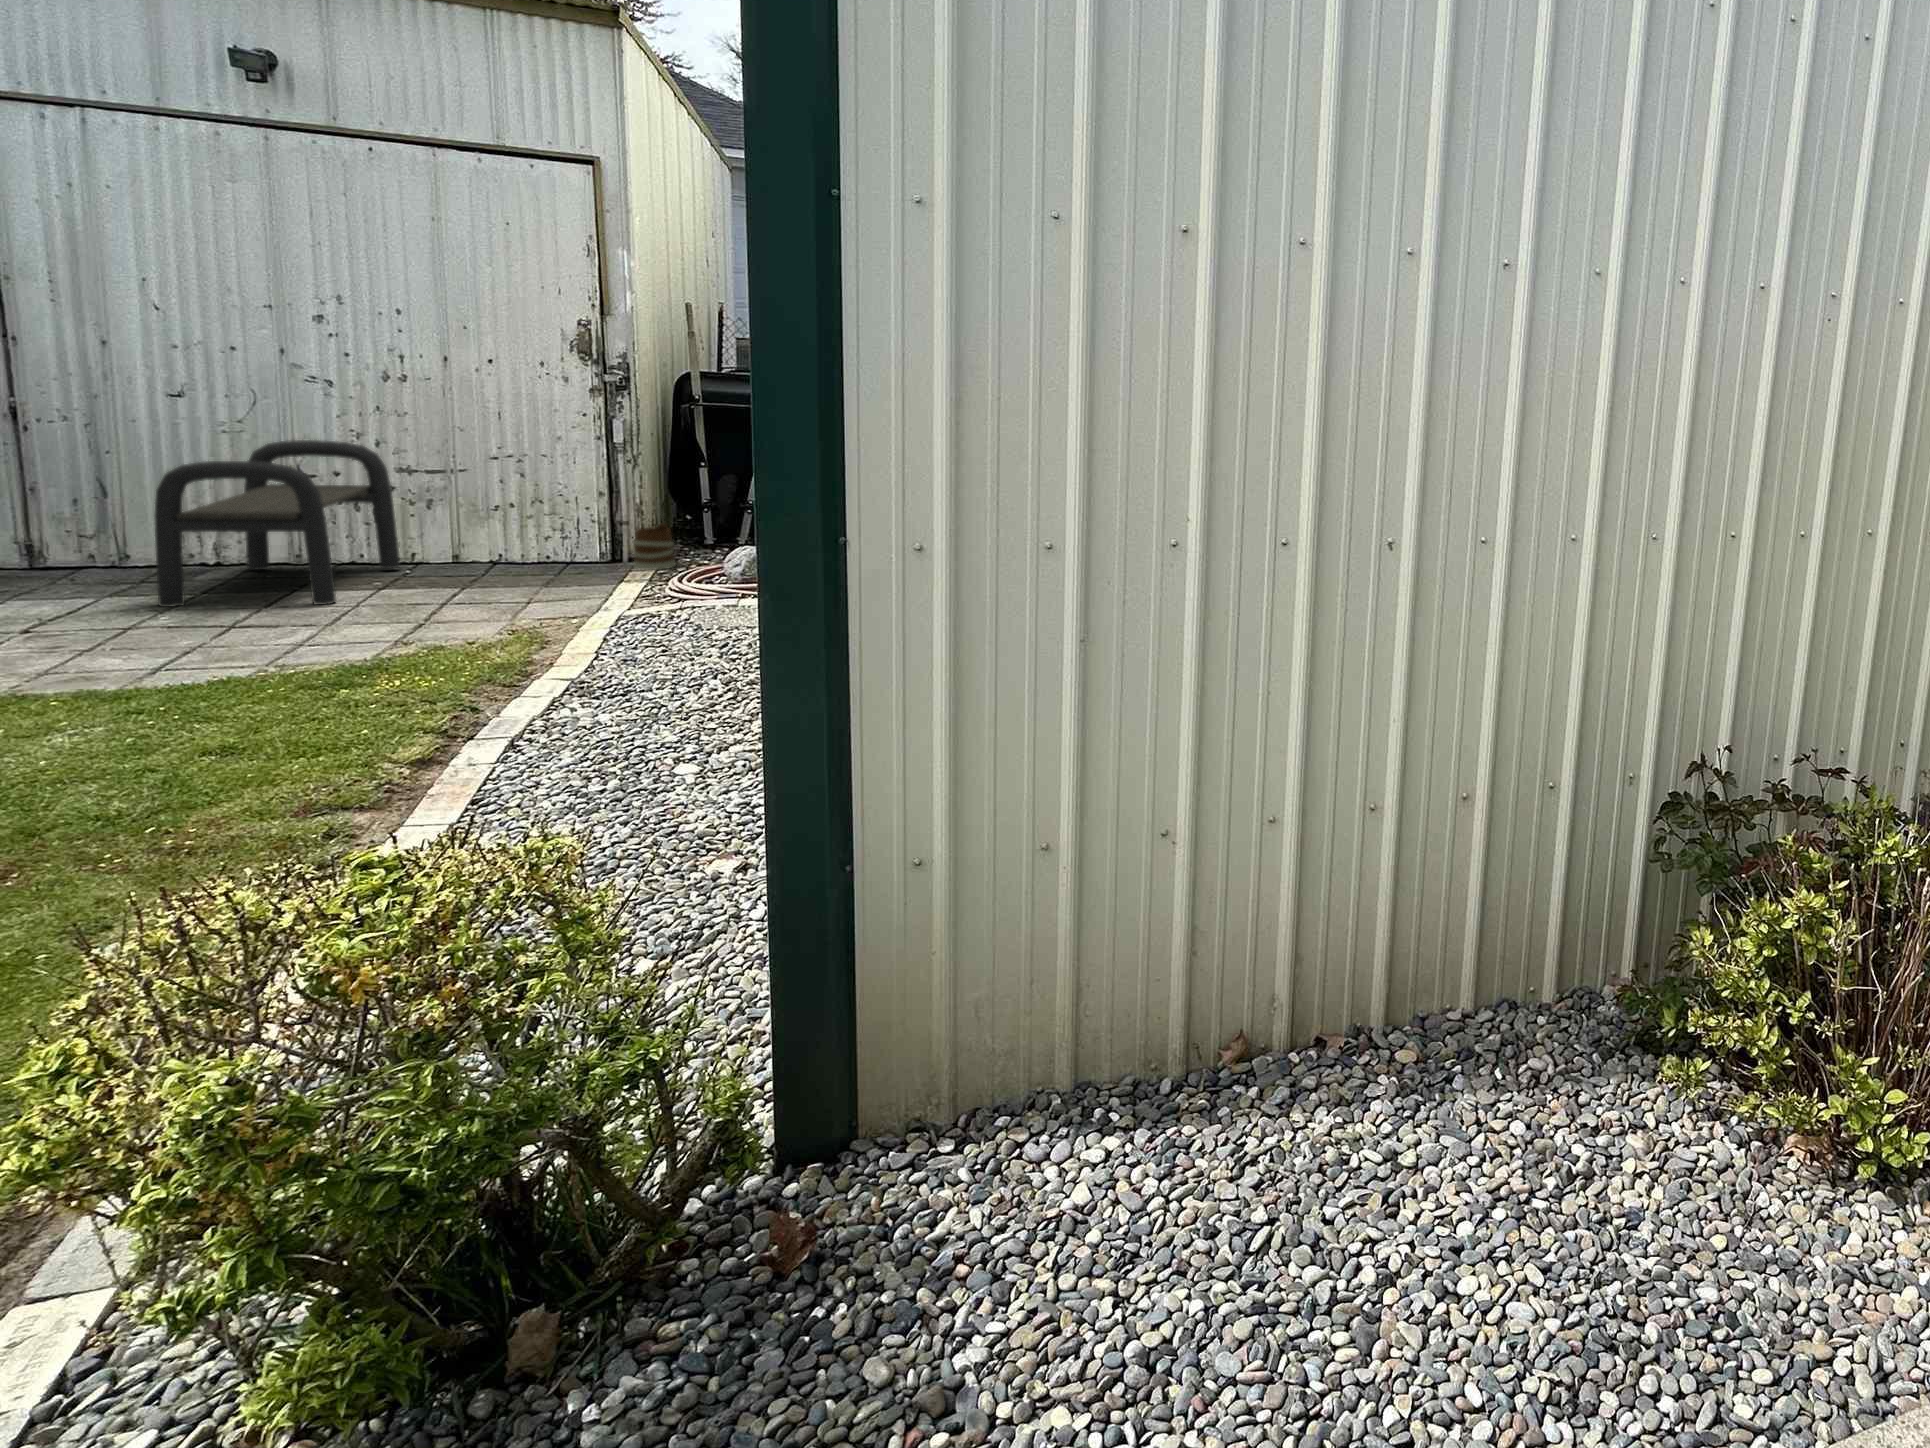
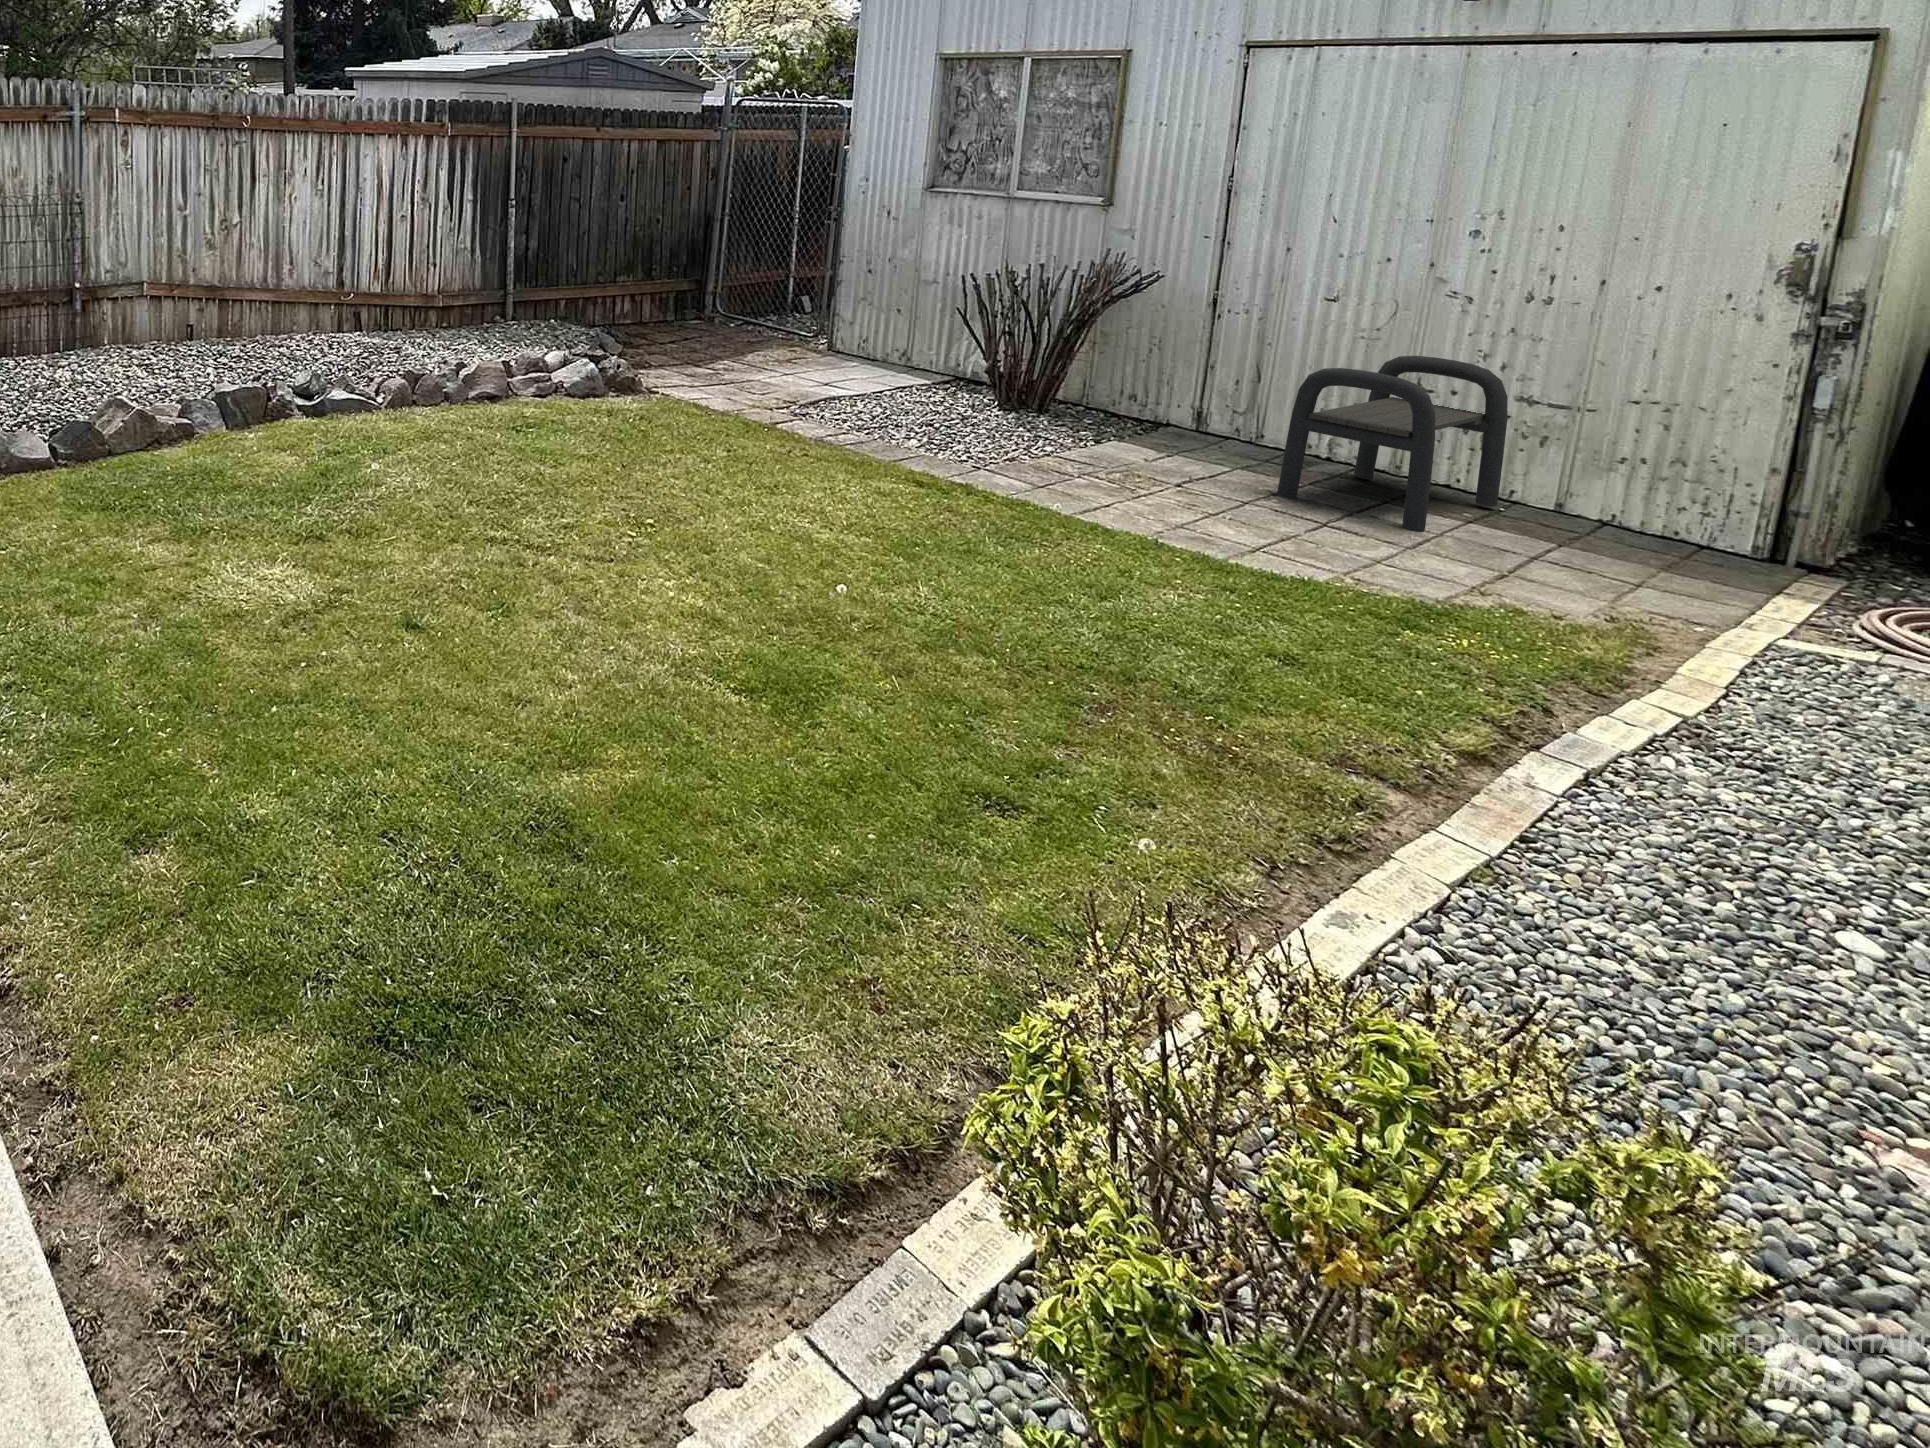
wooden bucket: present [633,522,675,570] -> none [1801,502,1880,595]

